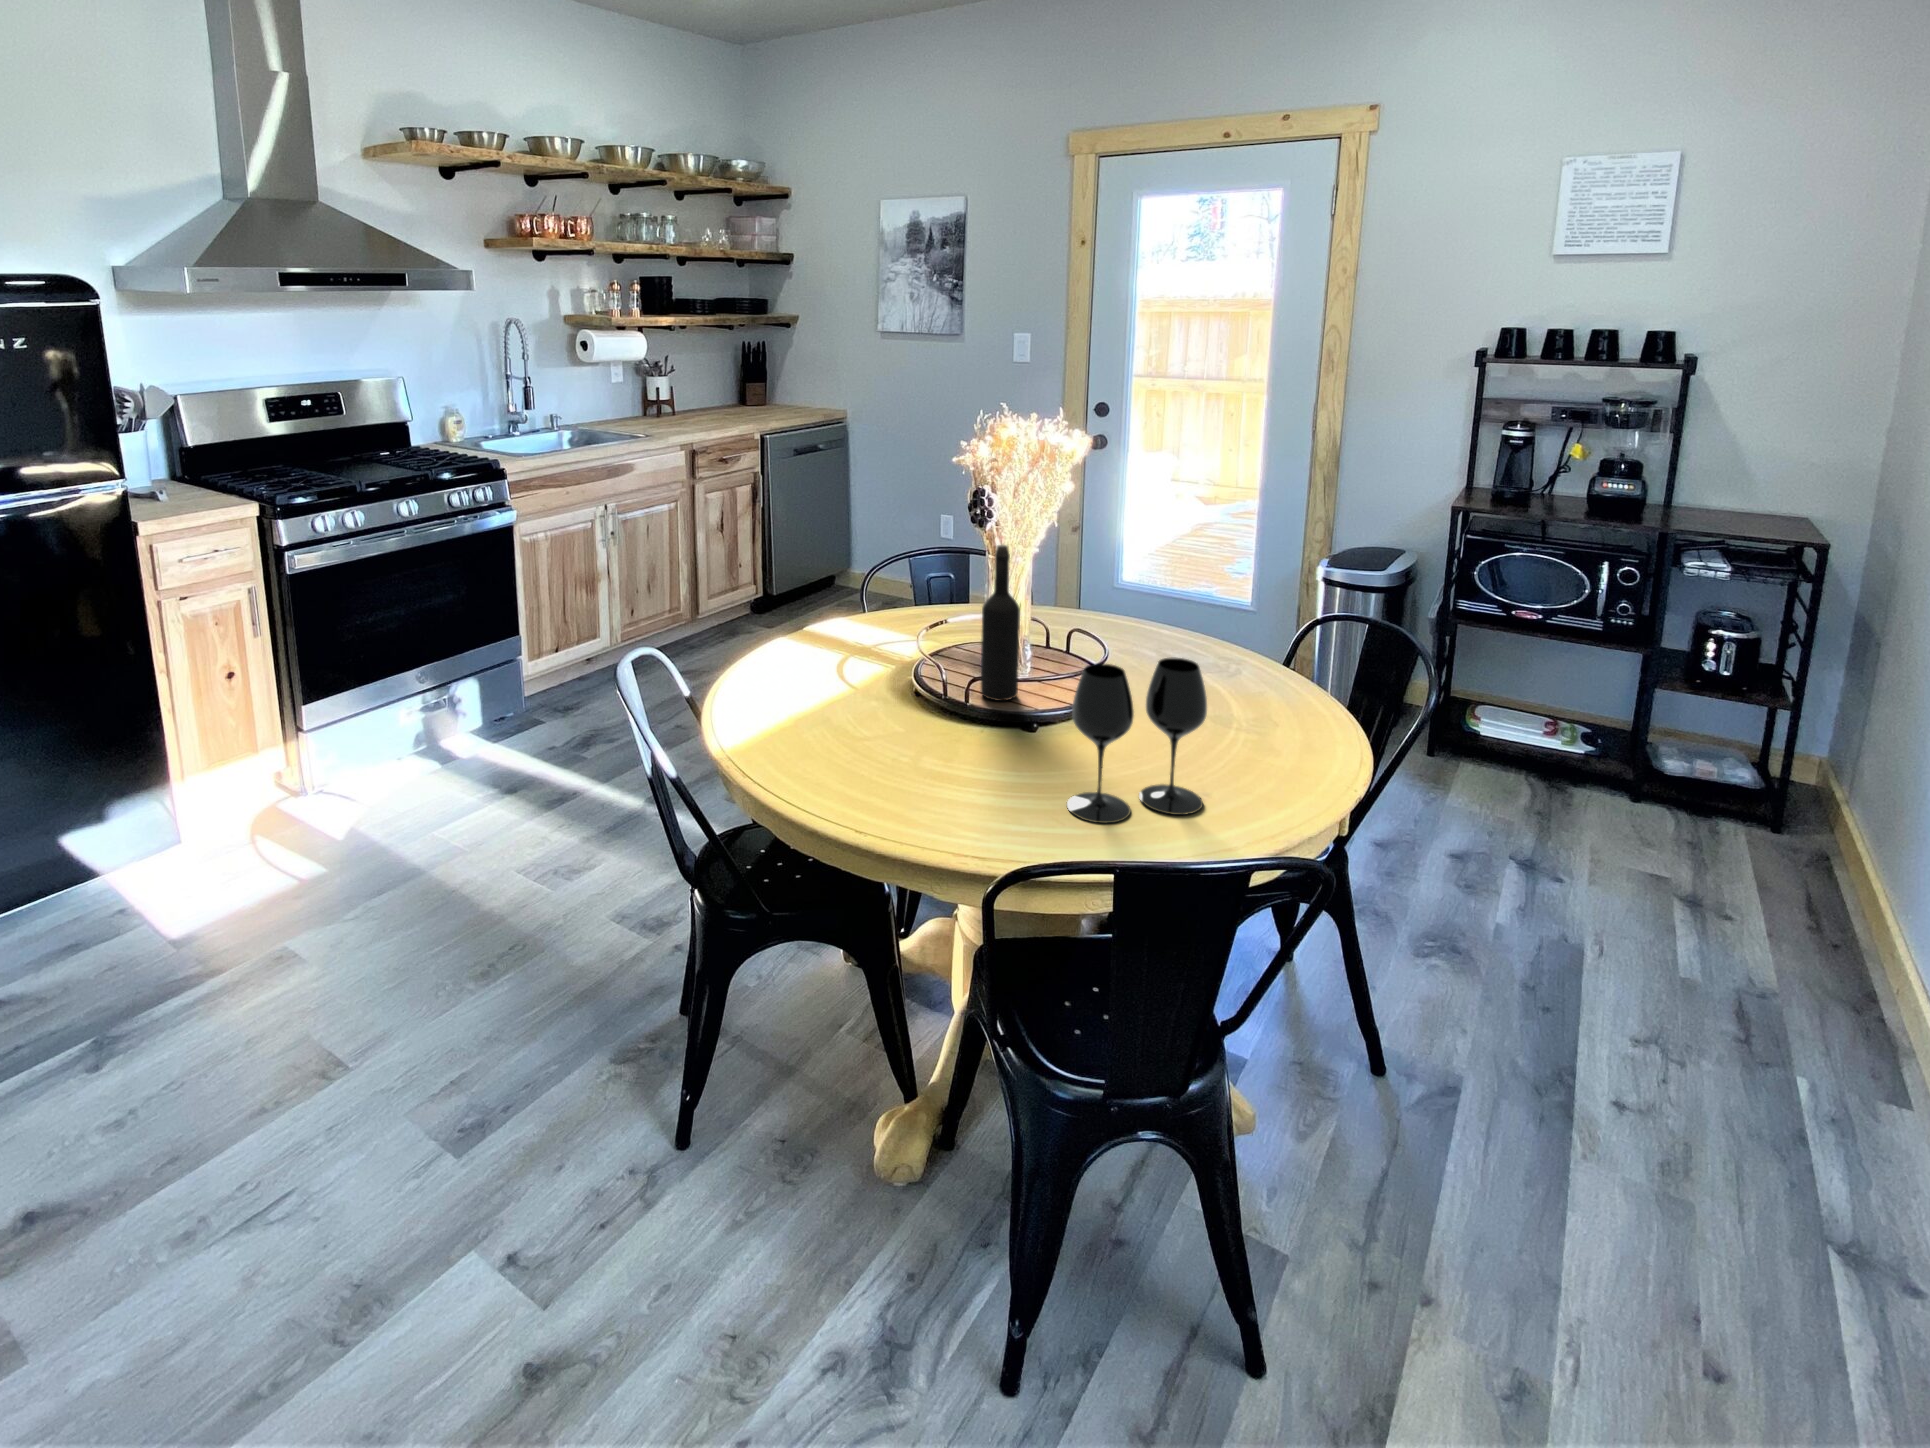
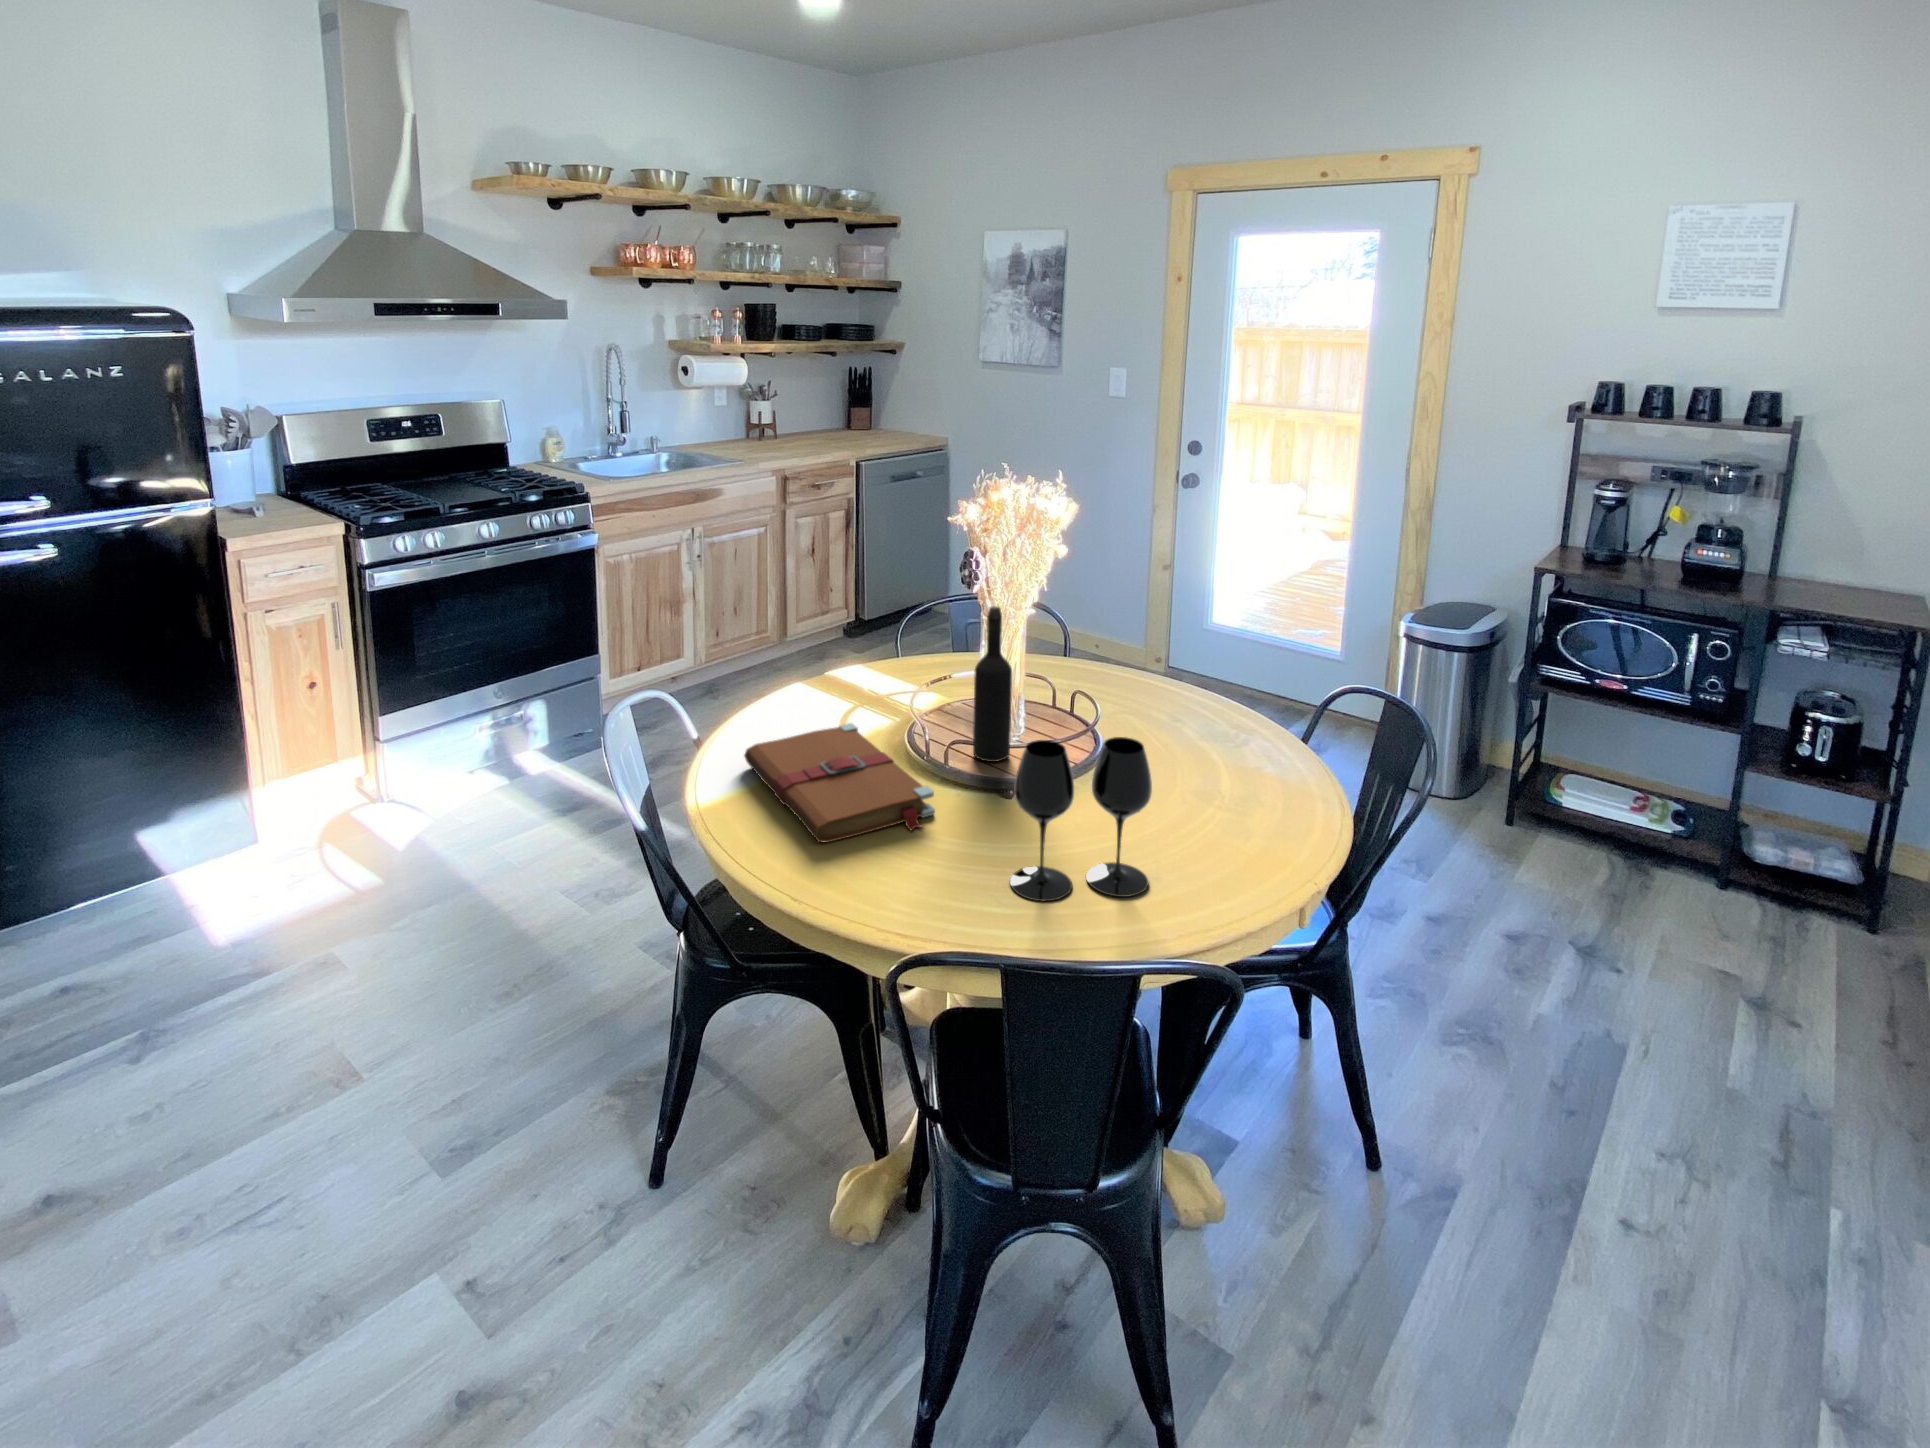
book: none [757,670,967,782] -> present [744,723,935,842]

